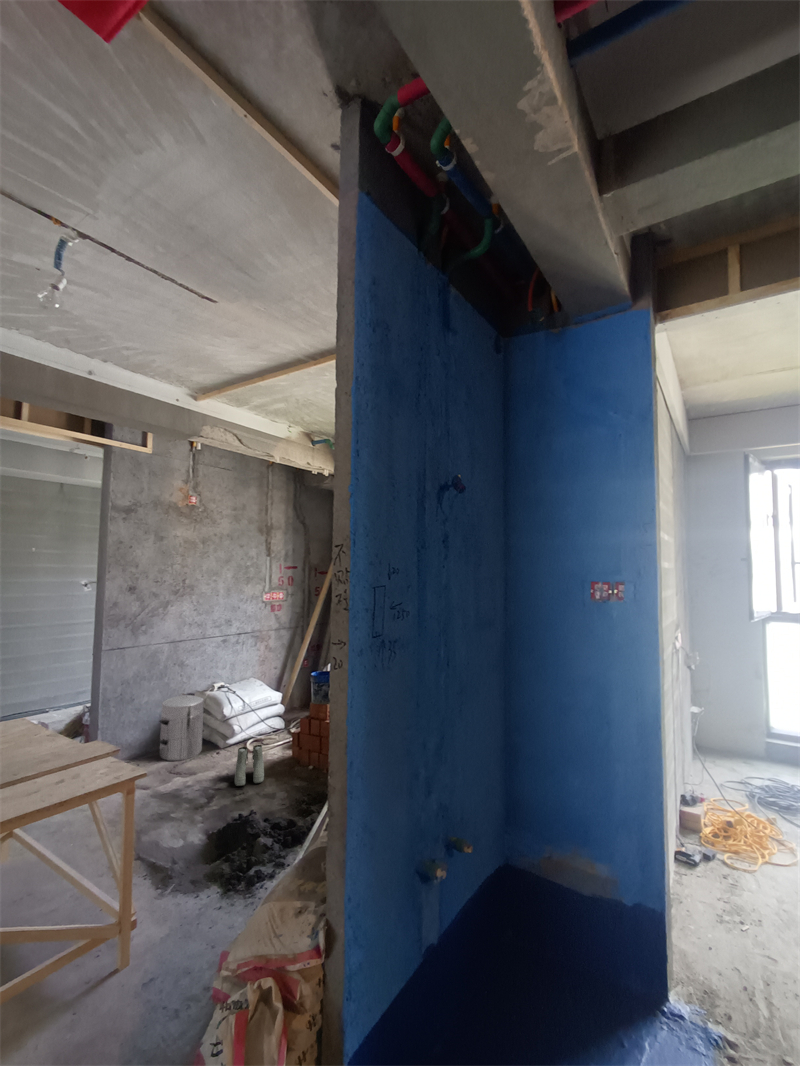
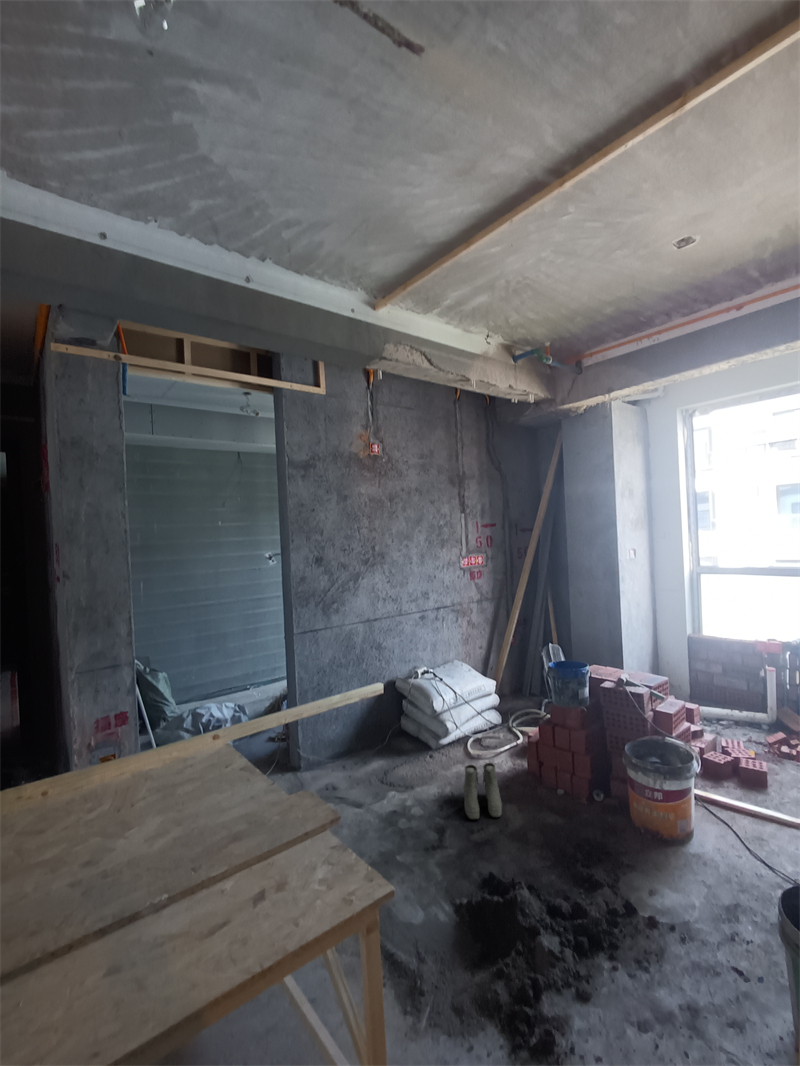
waste bin: present [158,694,204,761] -> none [362,683,412,764]

